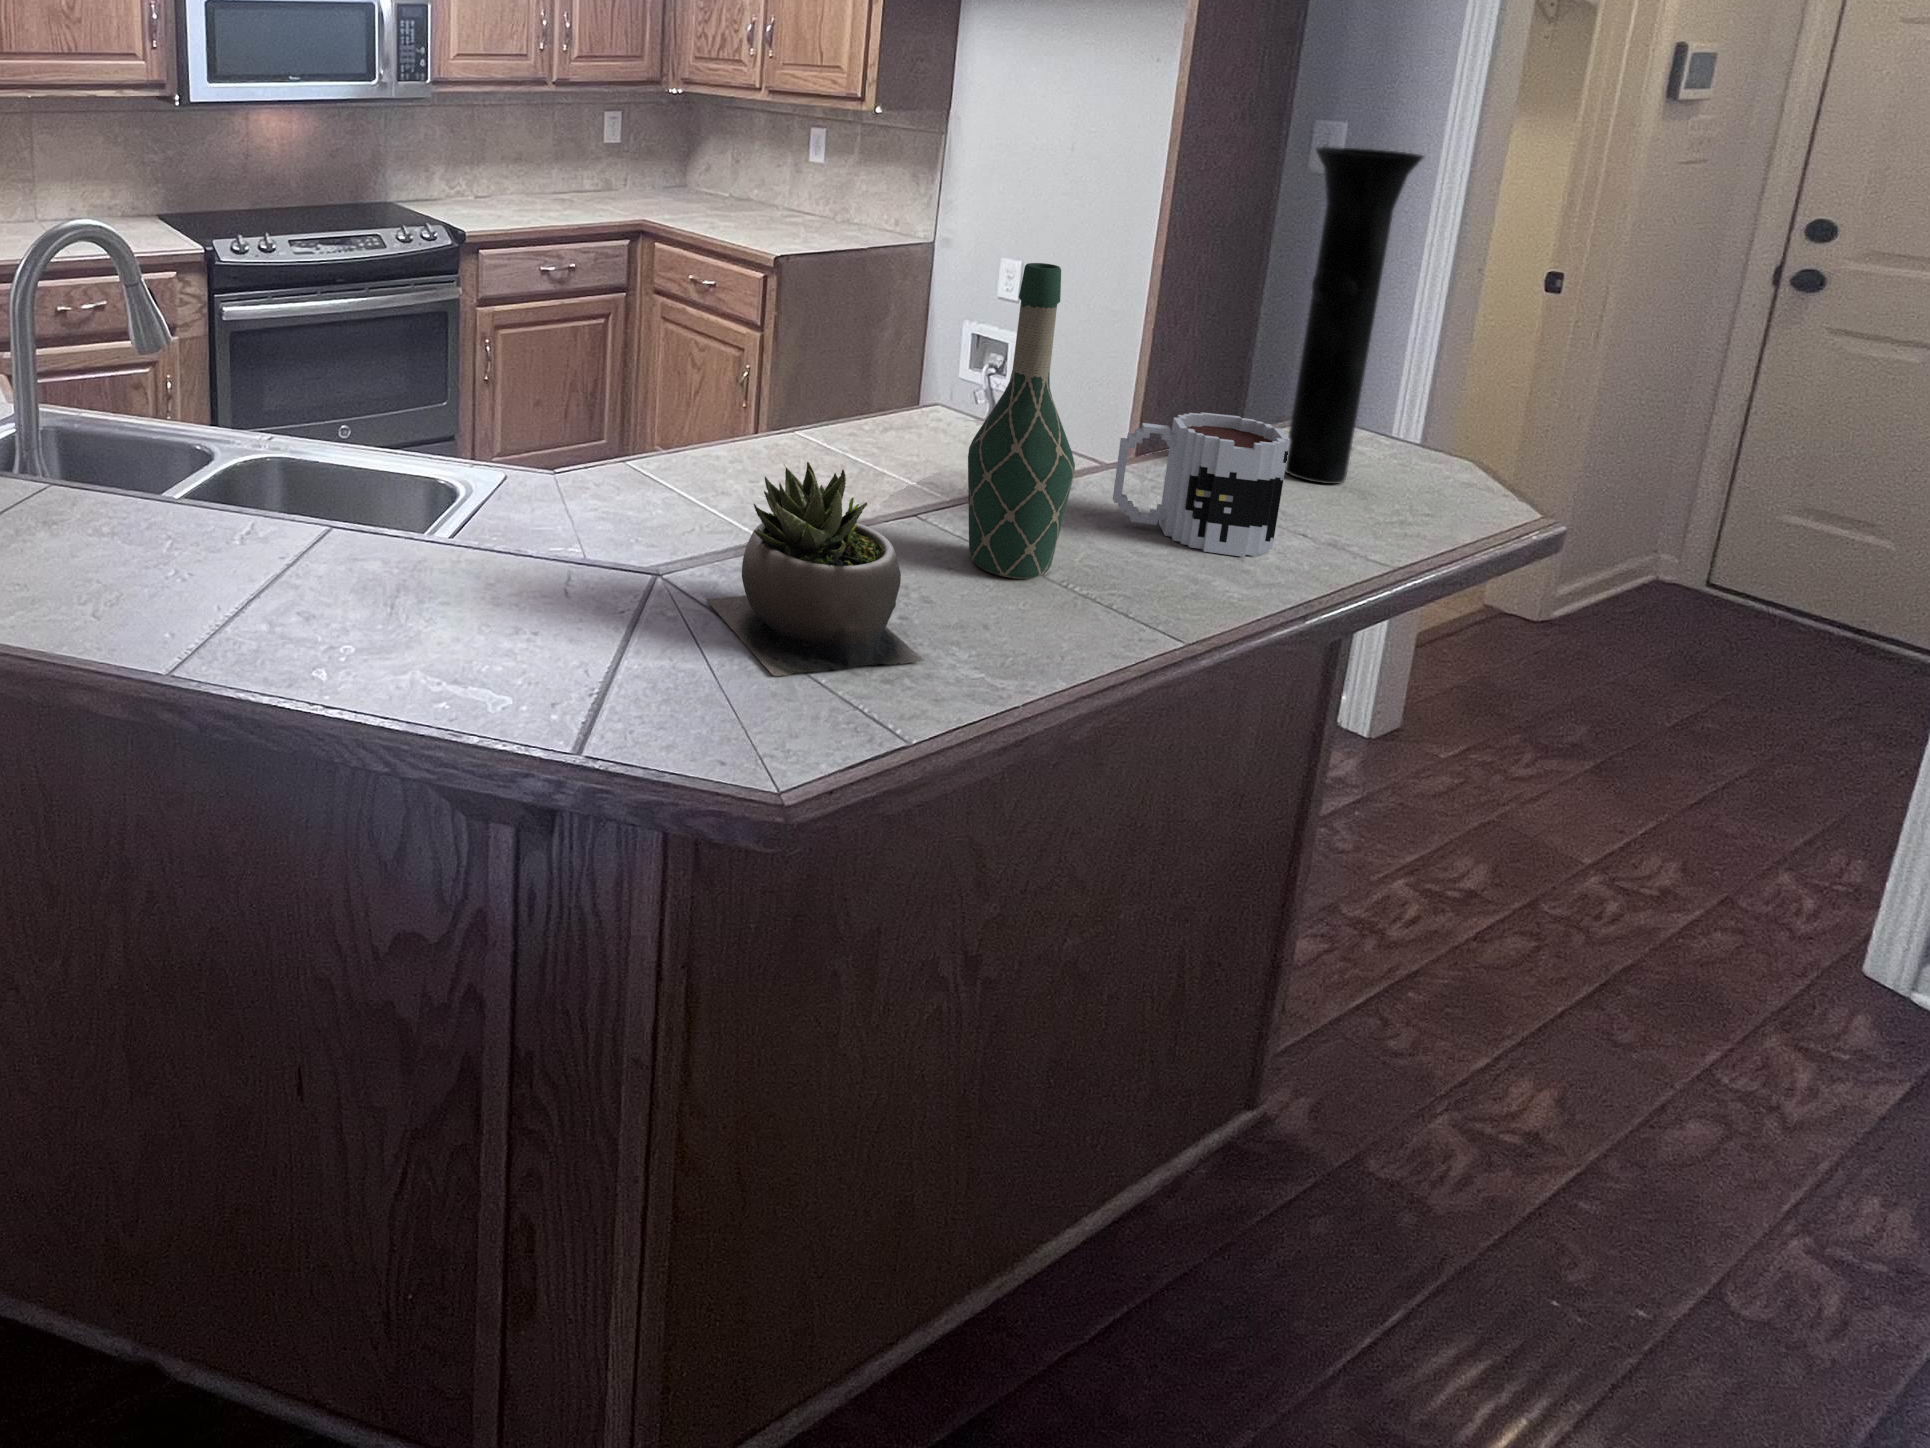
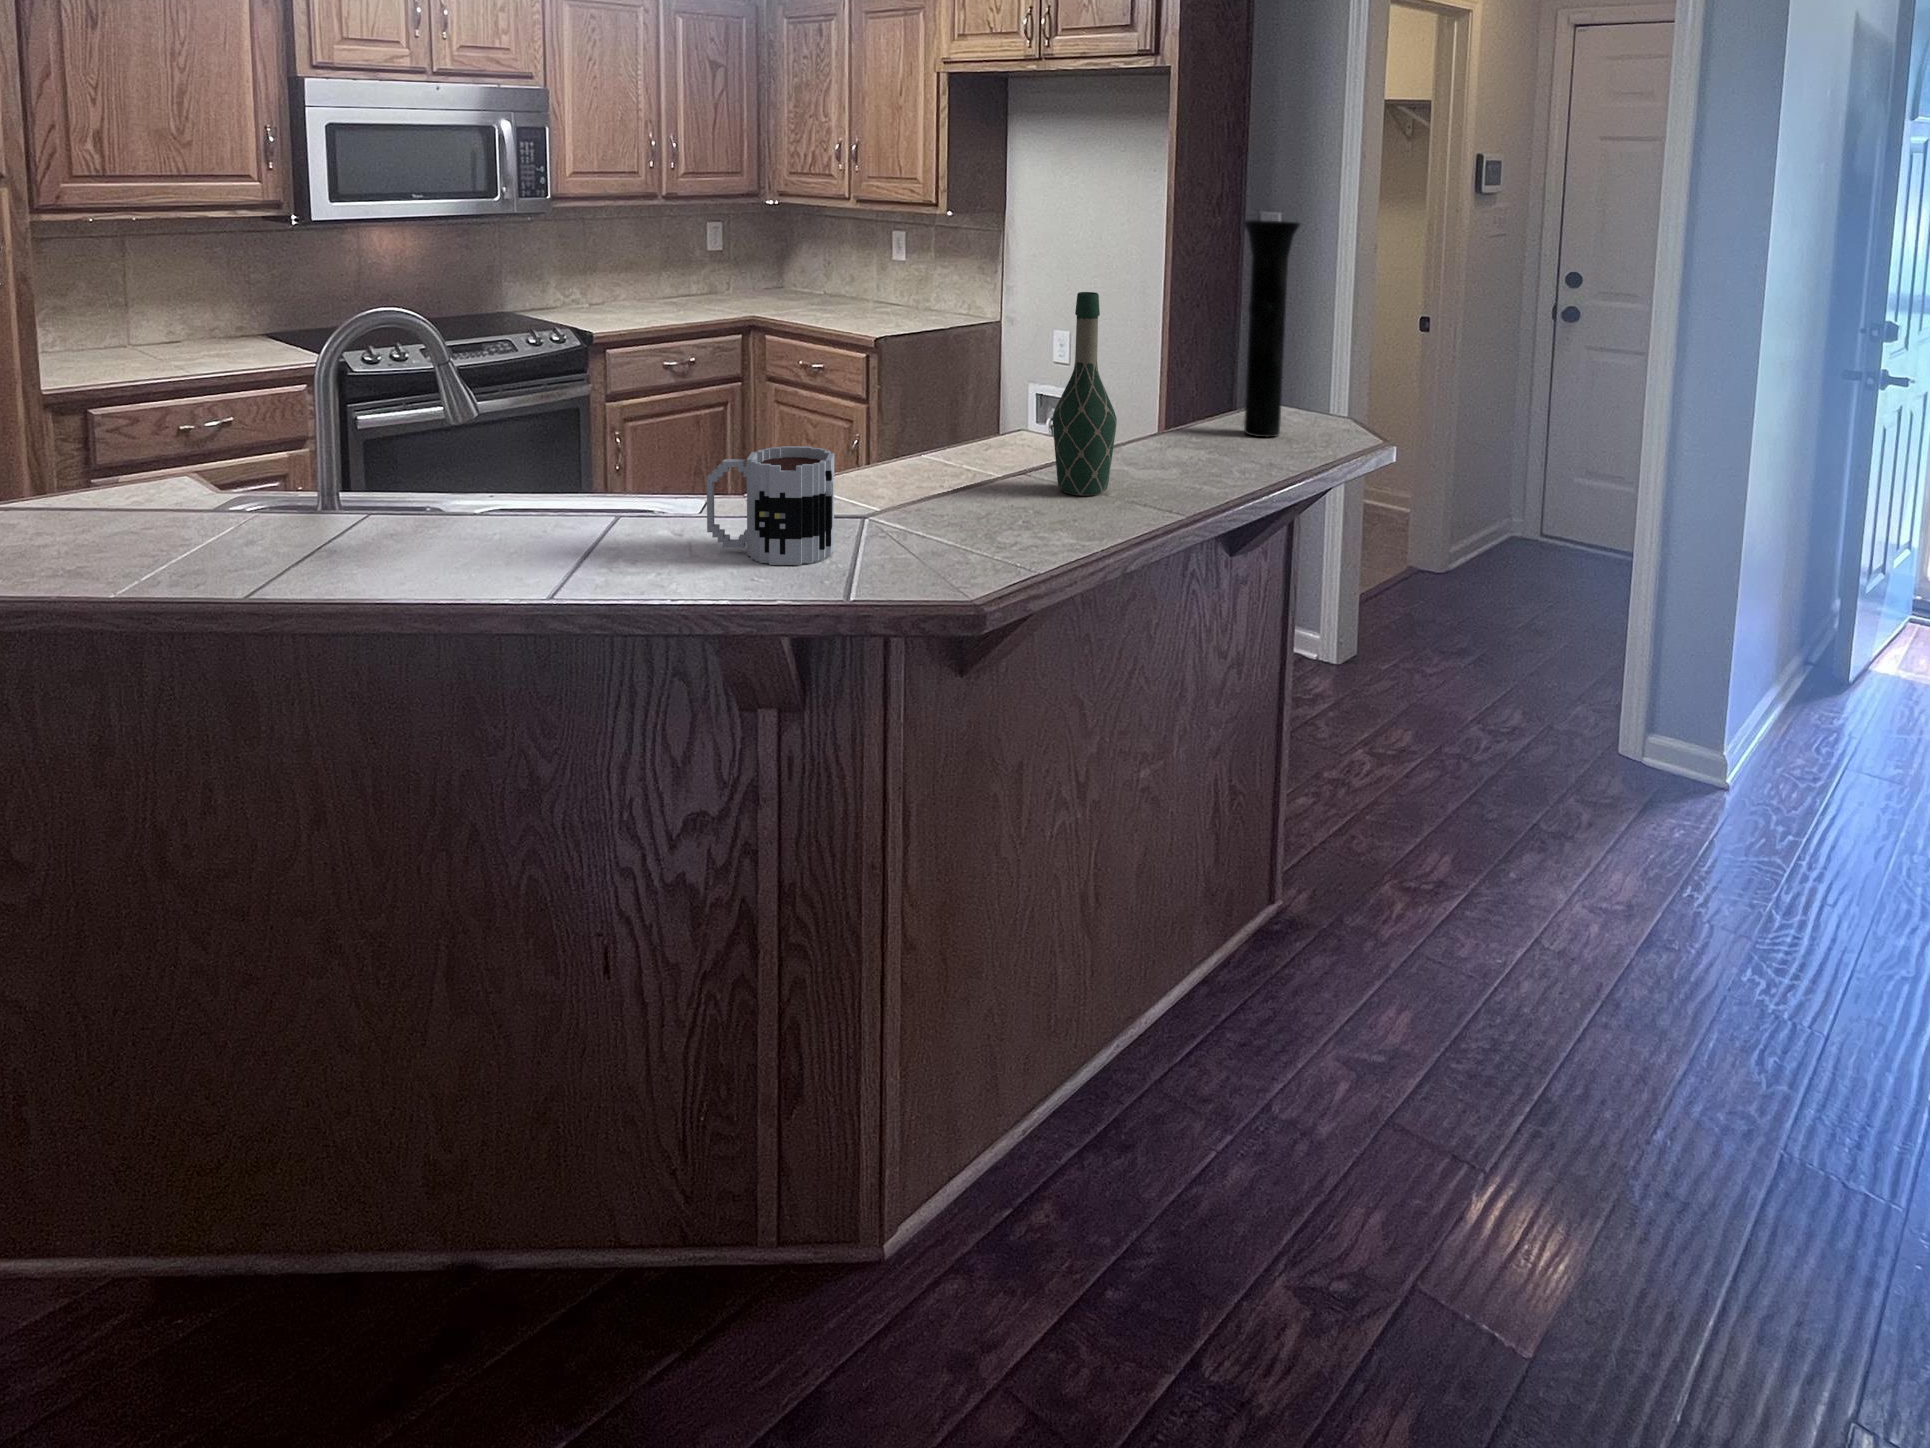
mug: present [1113,412,1290,557] -> present [707,446,834,565]
succulent plant: present [706,462,925,676] -> none [898,418,1040,550]

